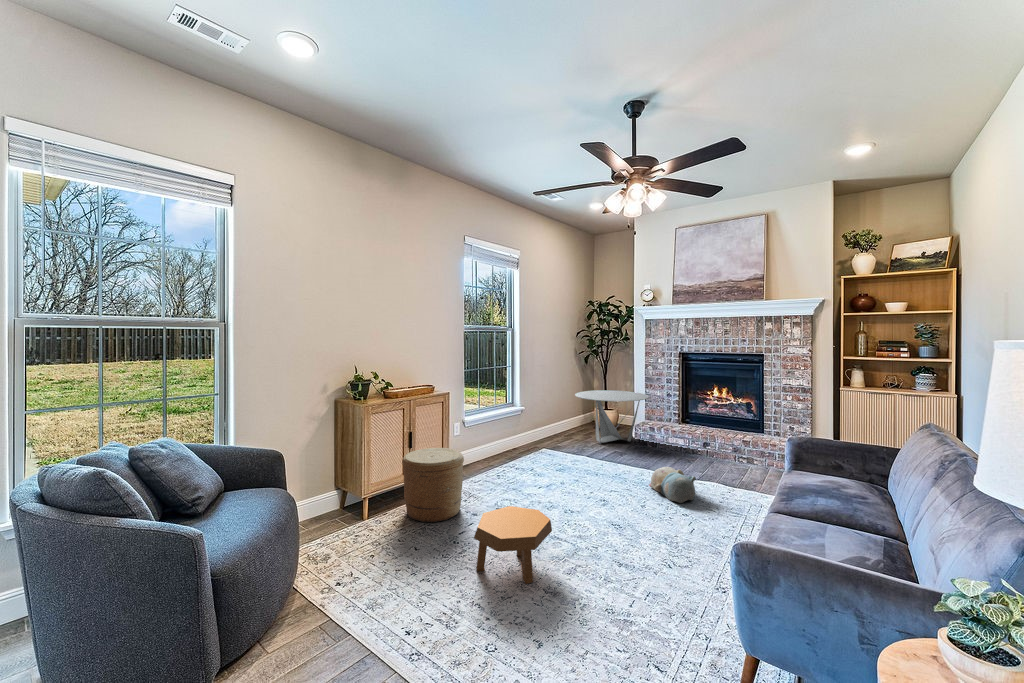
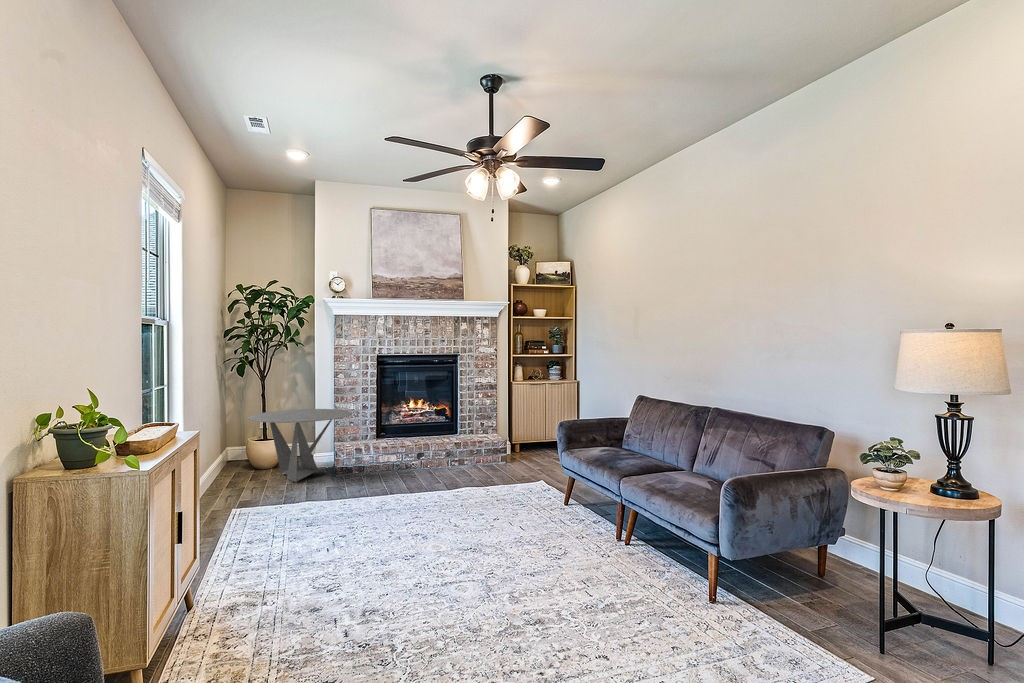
woven basket: present [402,448,464,523] -> none [191,512,305,645]
plush toy: present [649,467,696,503] -> none [429,476,484,508]
footstool: present [474,506,552,584] -> none [418,538,516,634]

